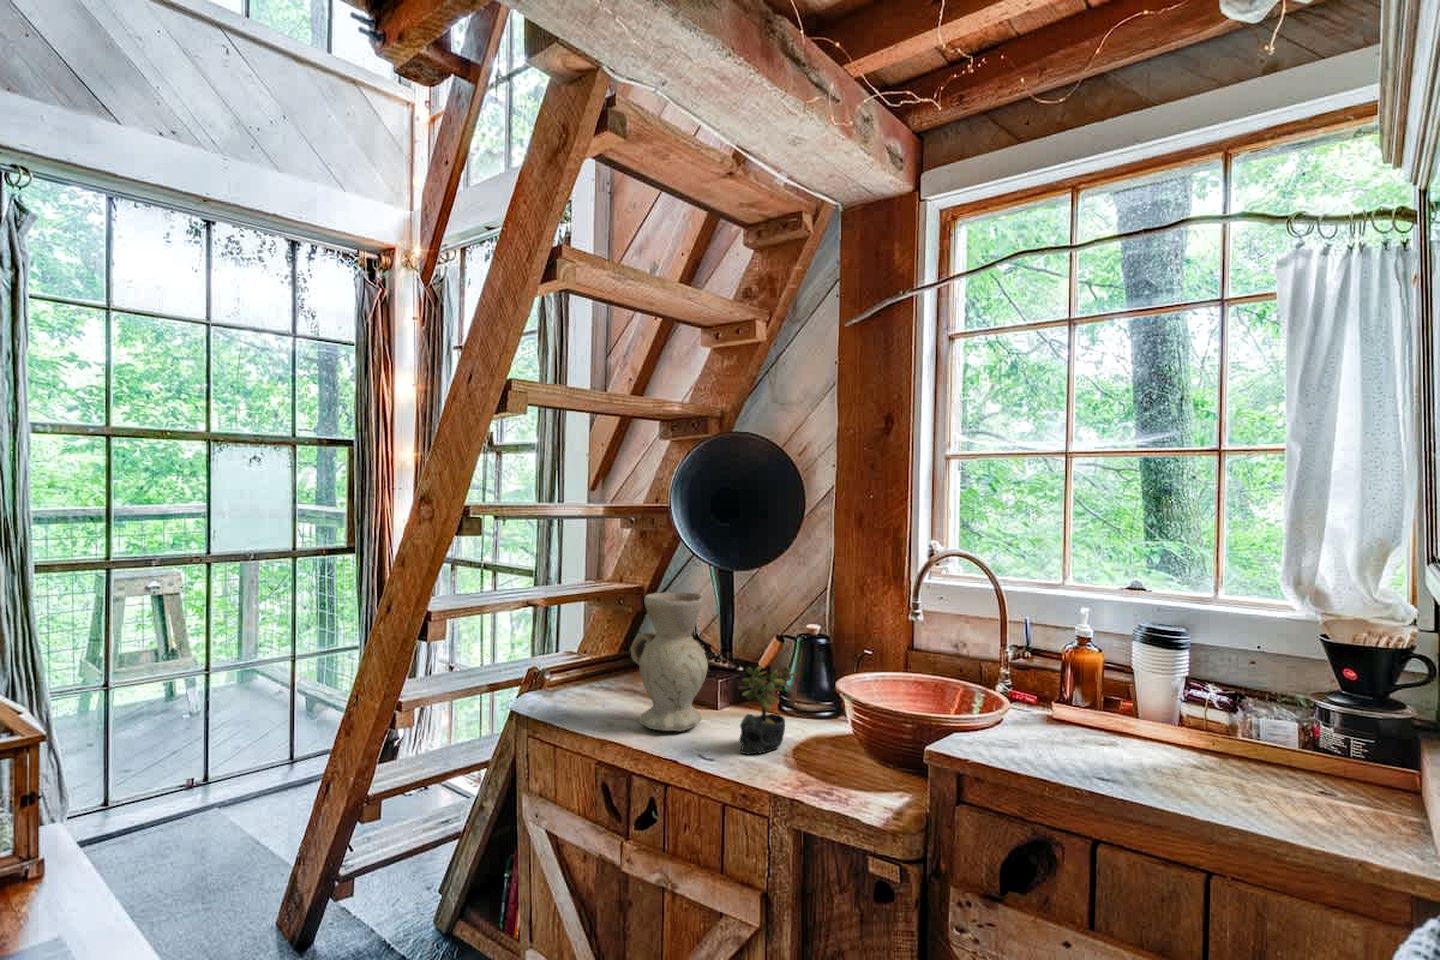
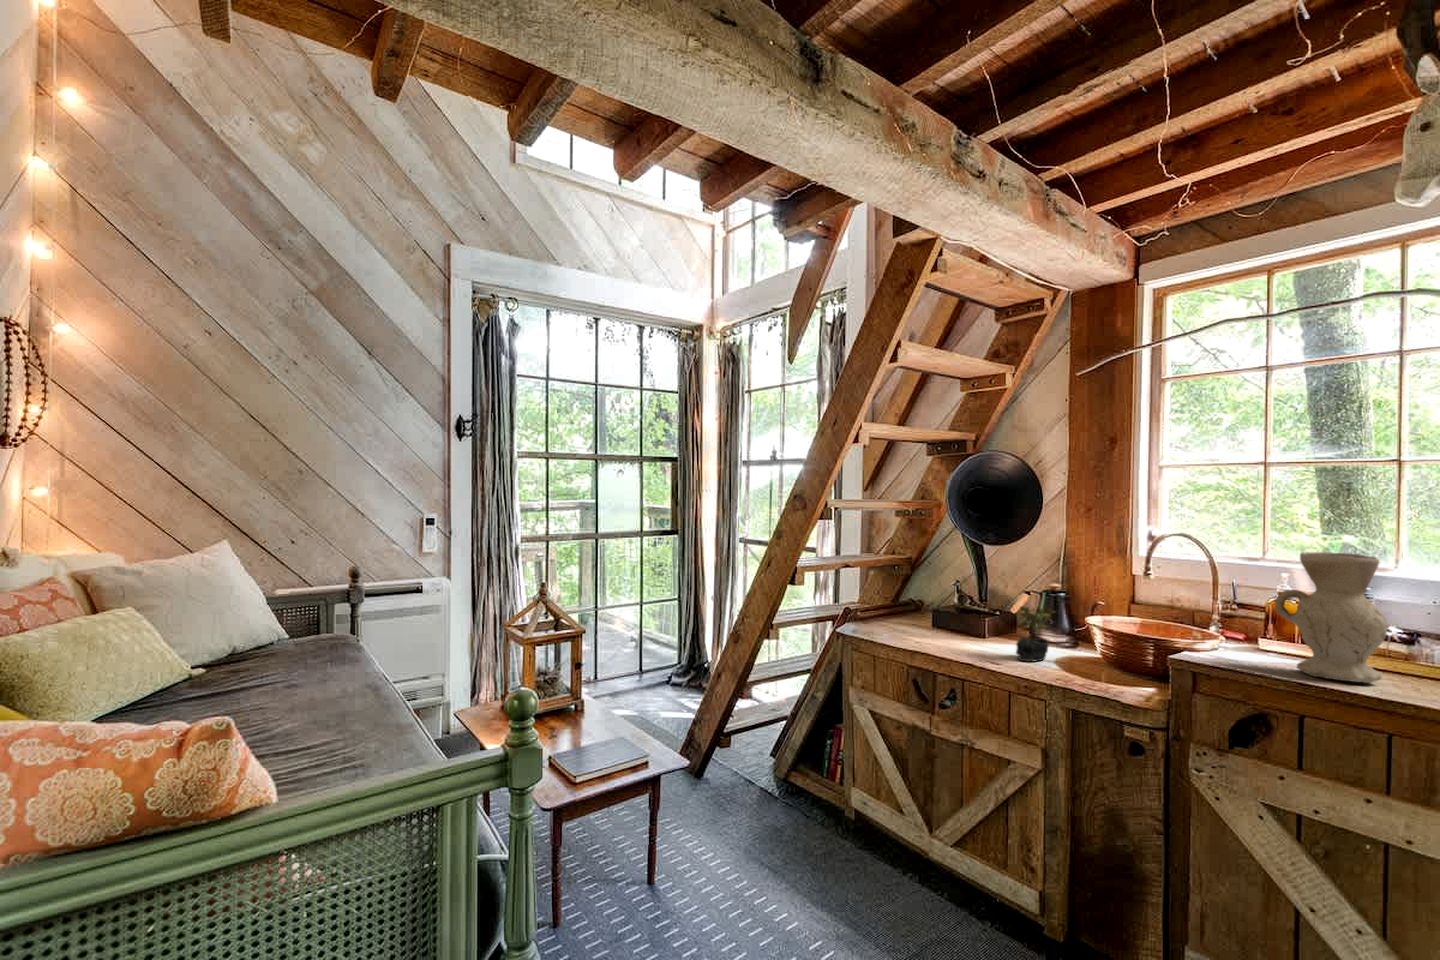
vase: present [631,592,708,731] -> present [1275,552,1388,683]

